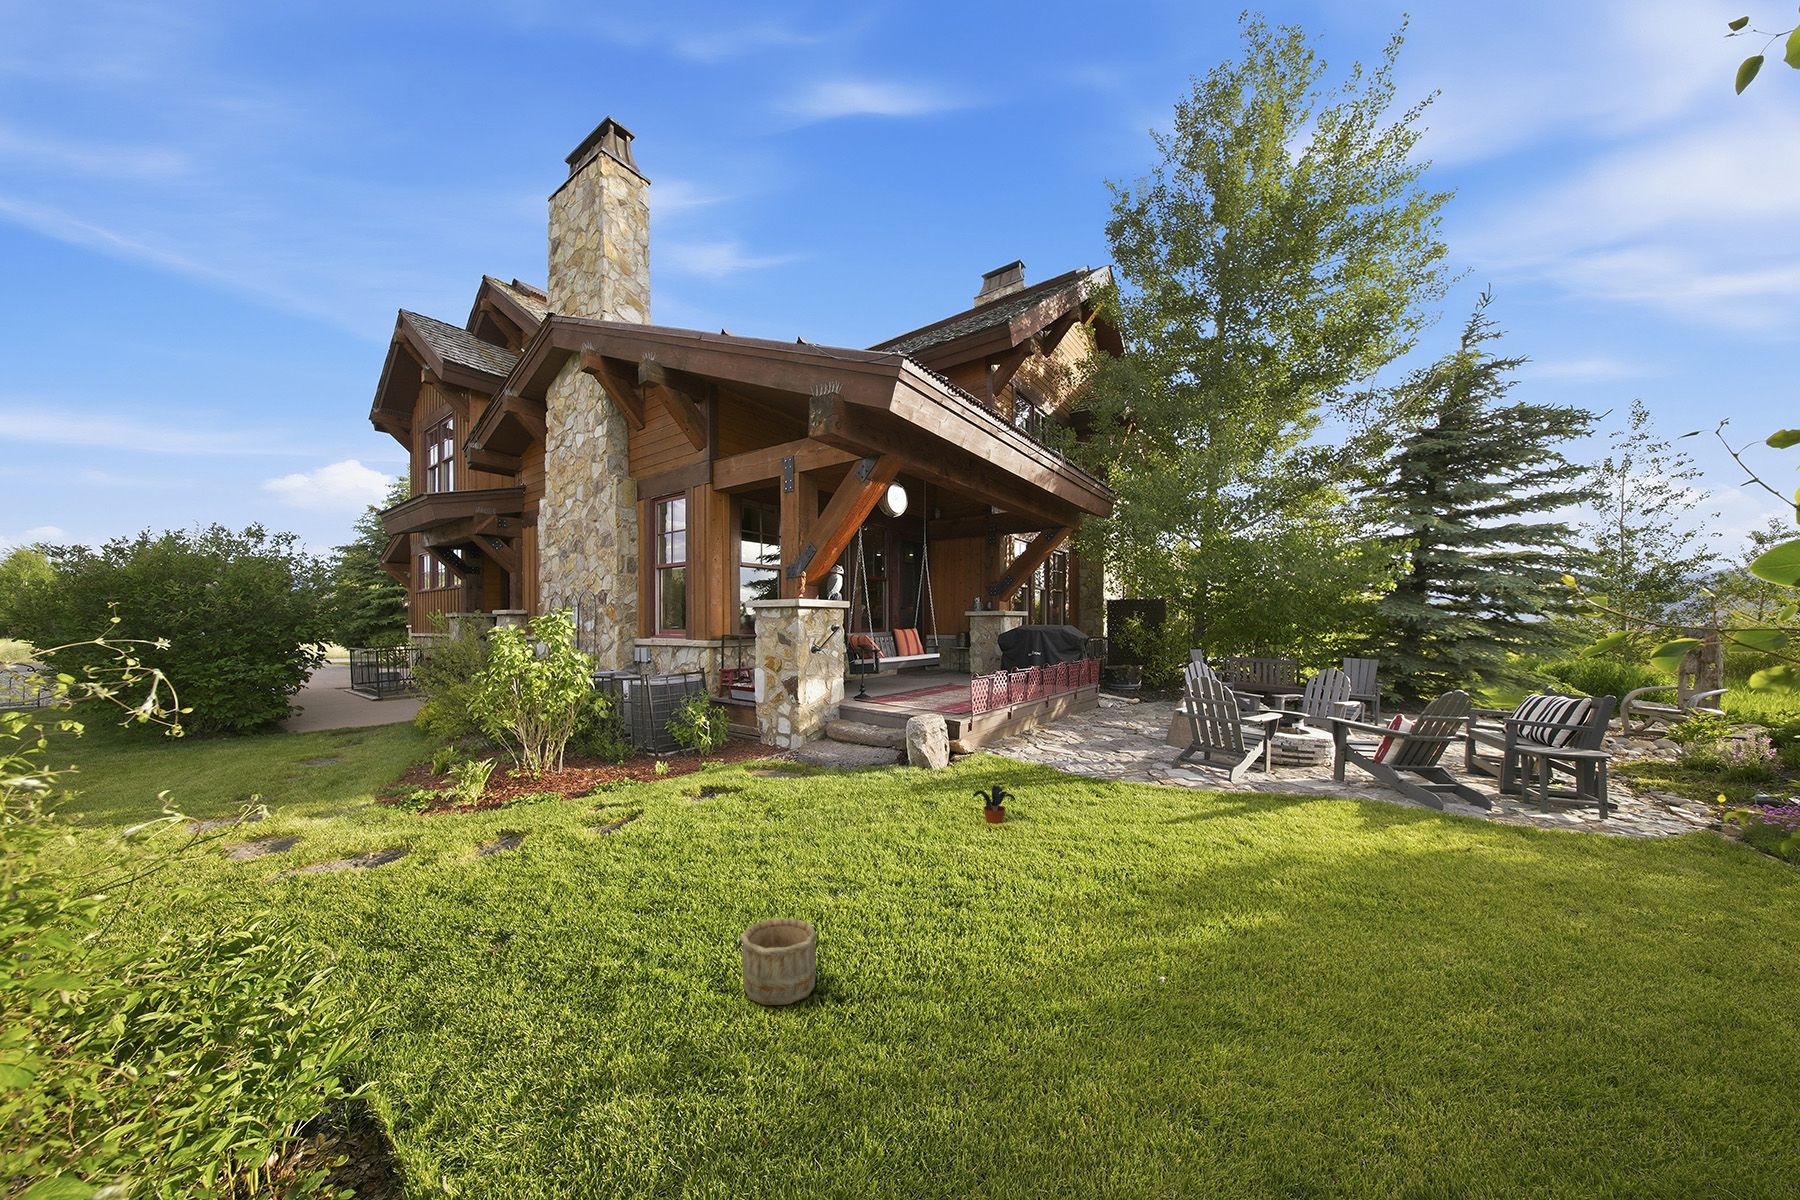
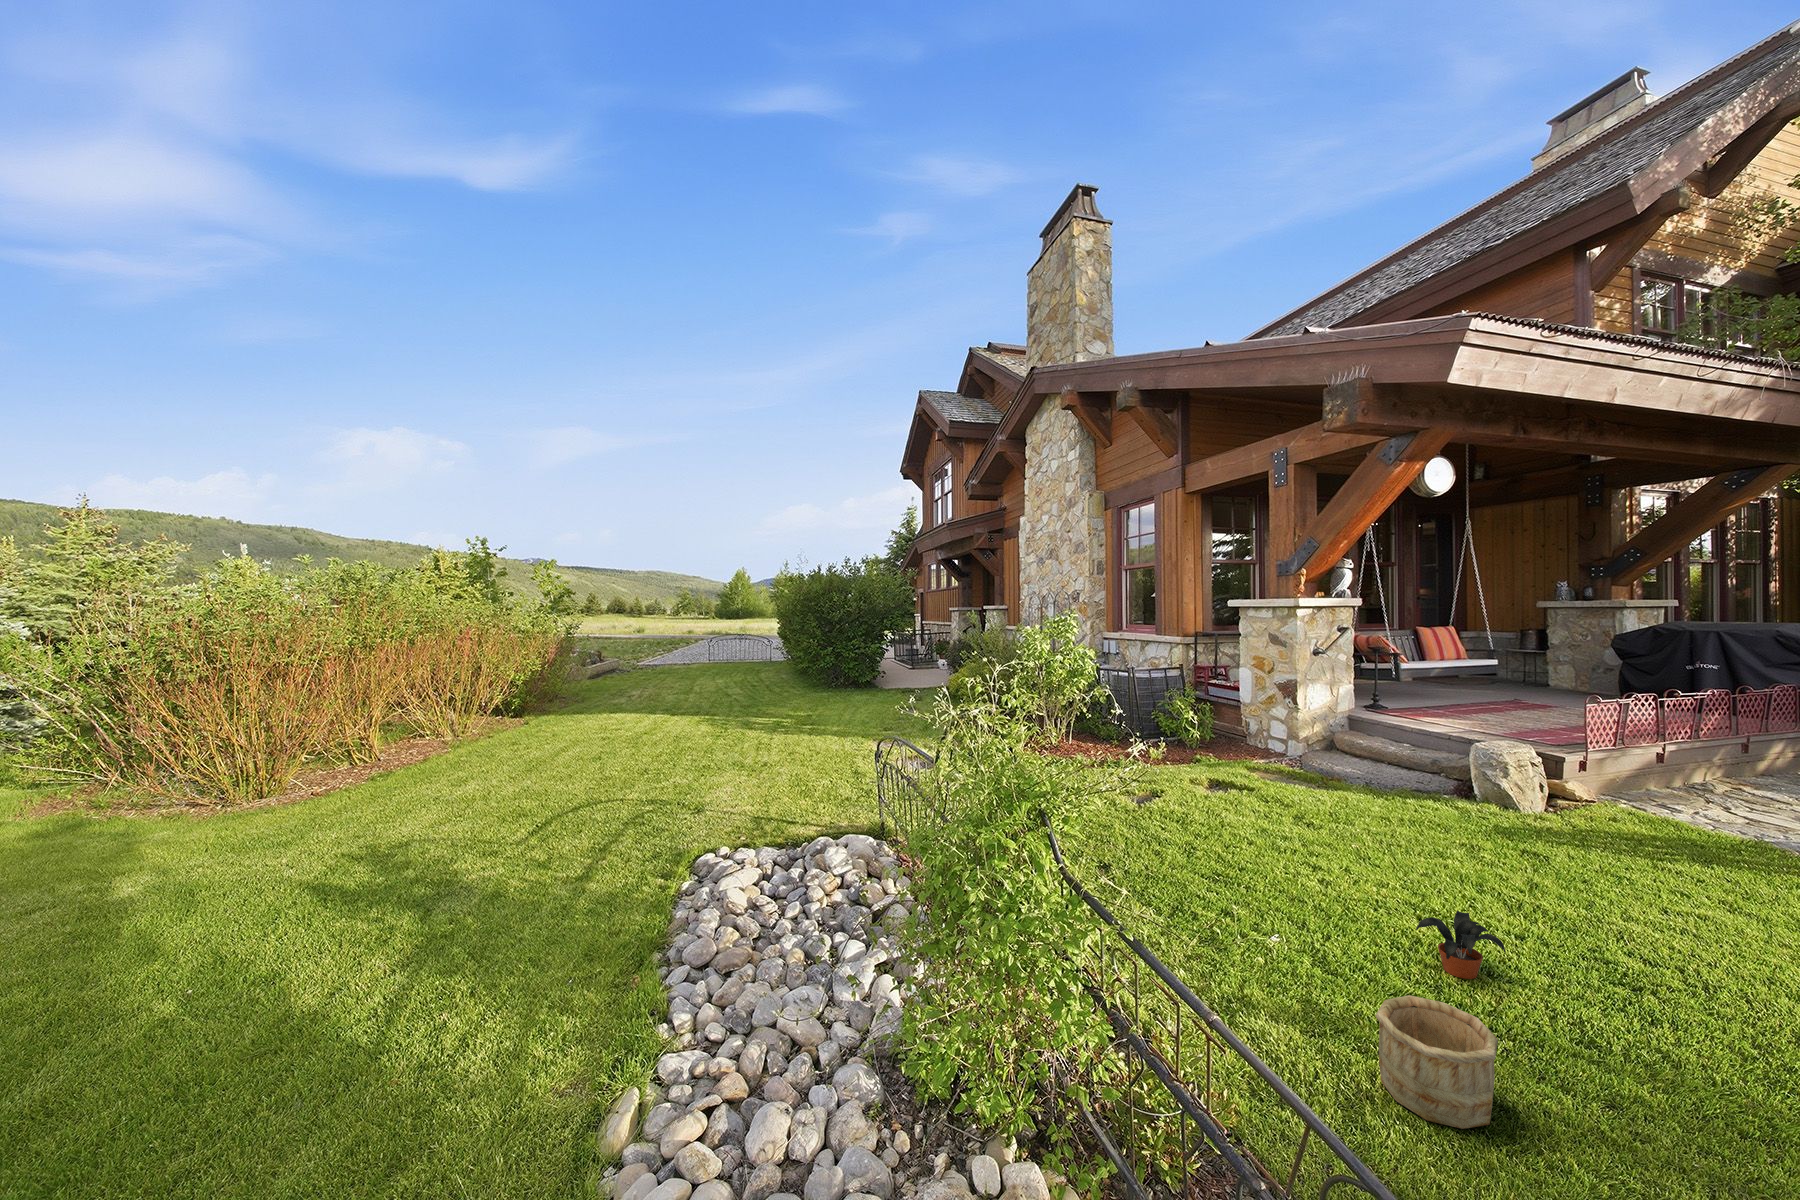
potted plant: present [972,785,1016,823] -> present [1416,910,1506,979]

